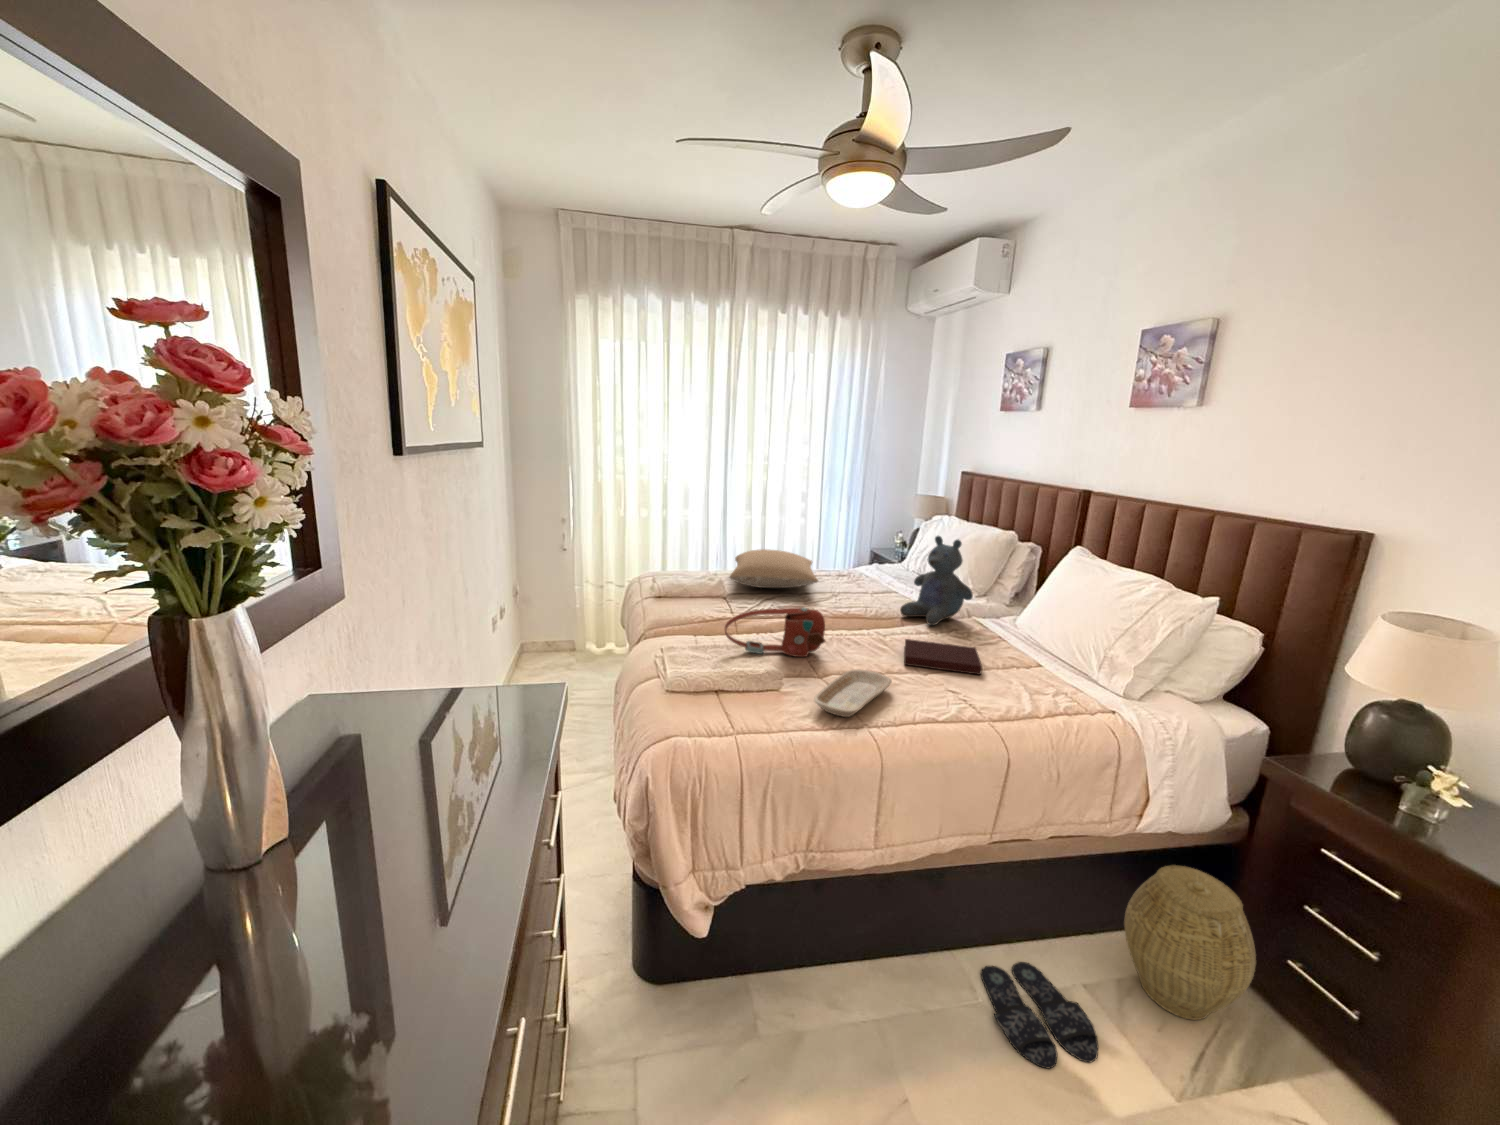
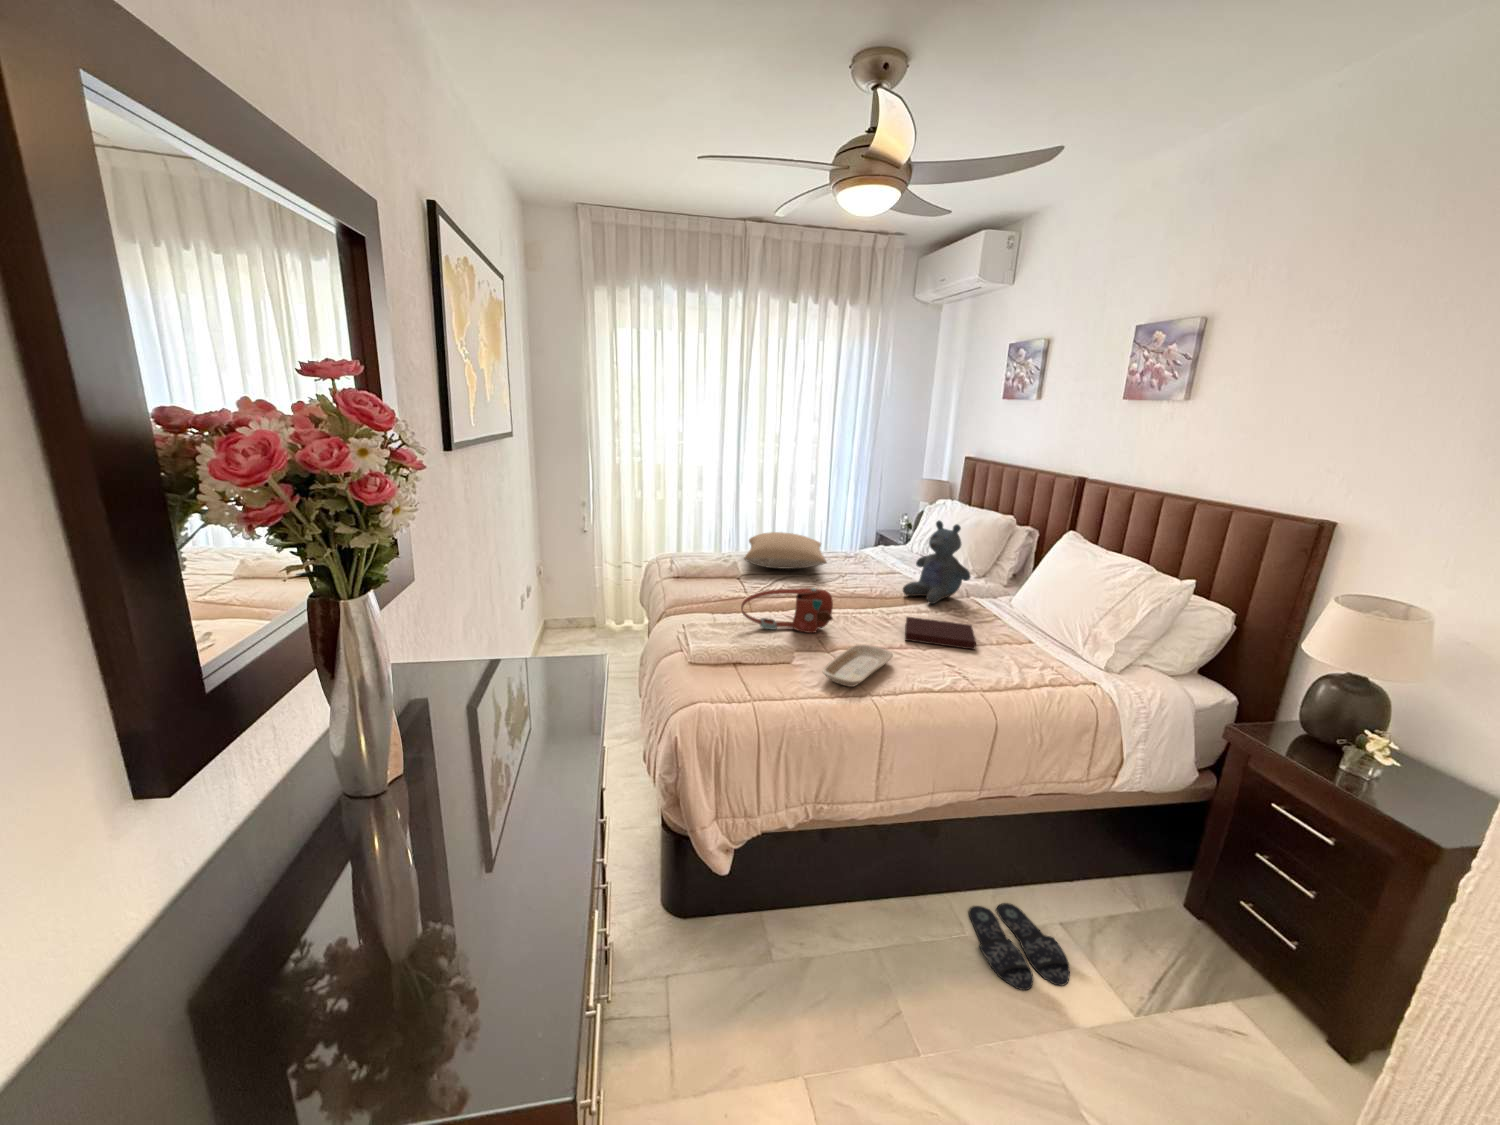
woven basket: present [1124,865,1256,1020] -> none [1098,820,1212,953]

